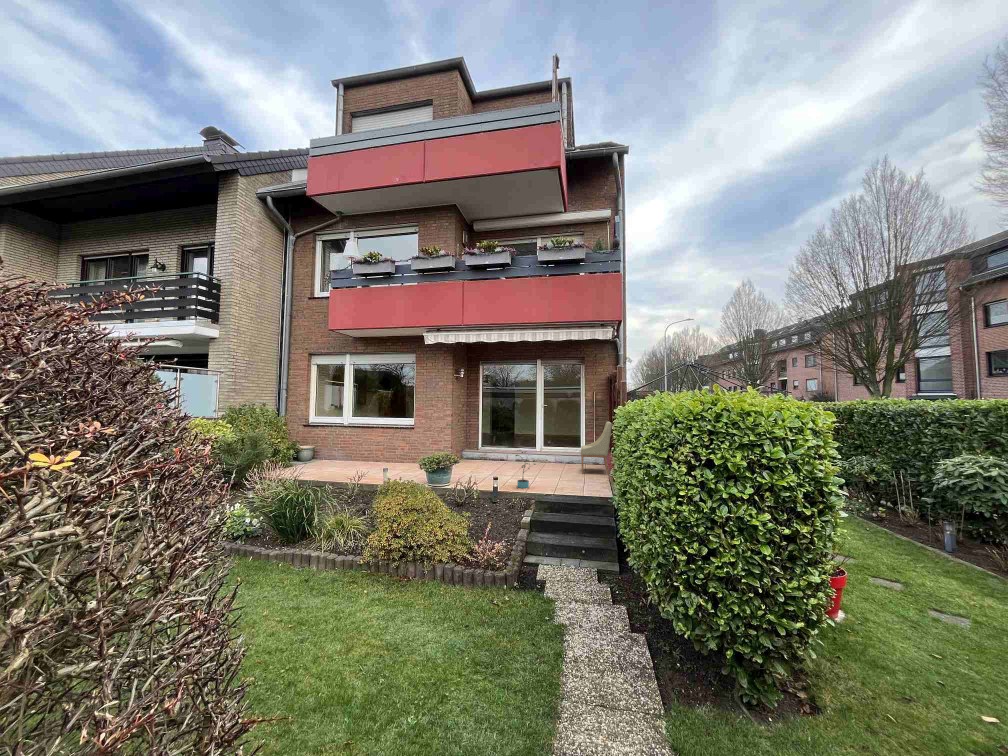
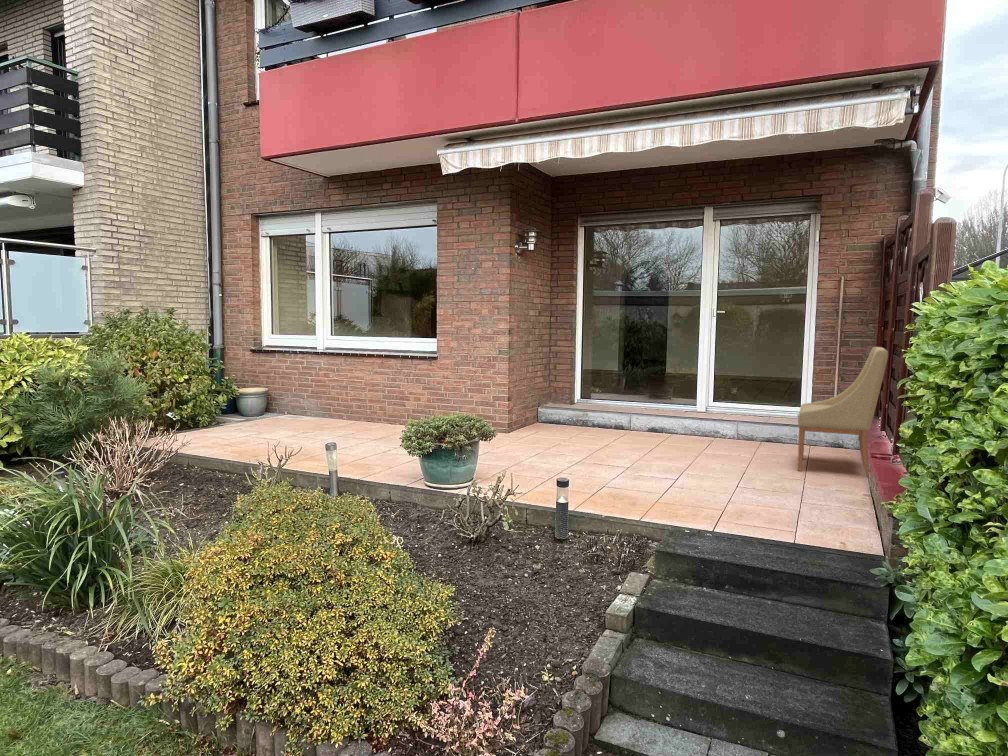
potted plant: present [516,450,535,488] -> none [620,412,674,504]

